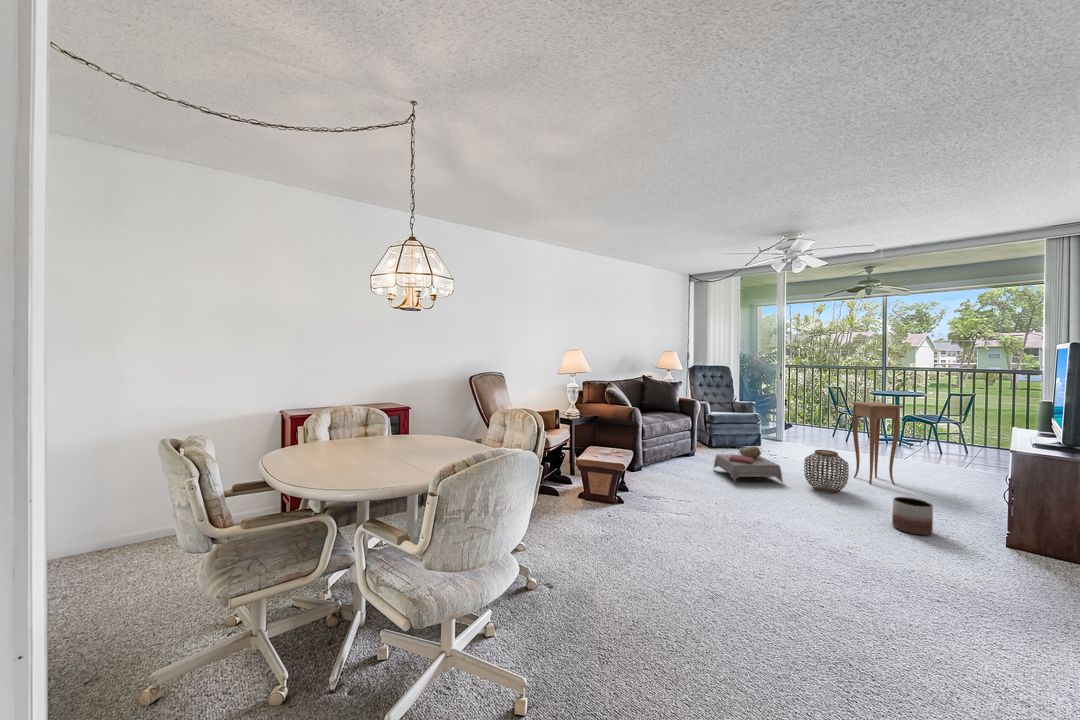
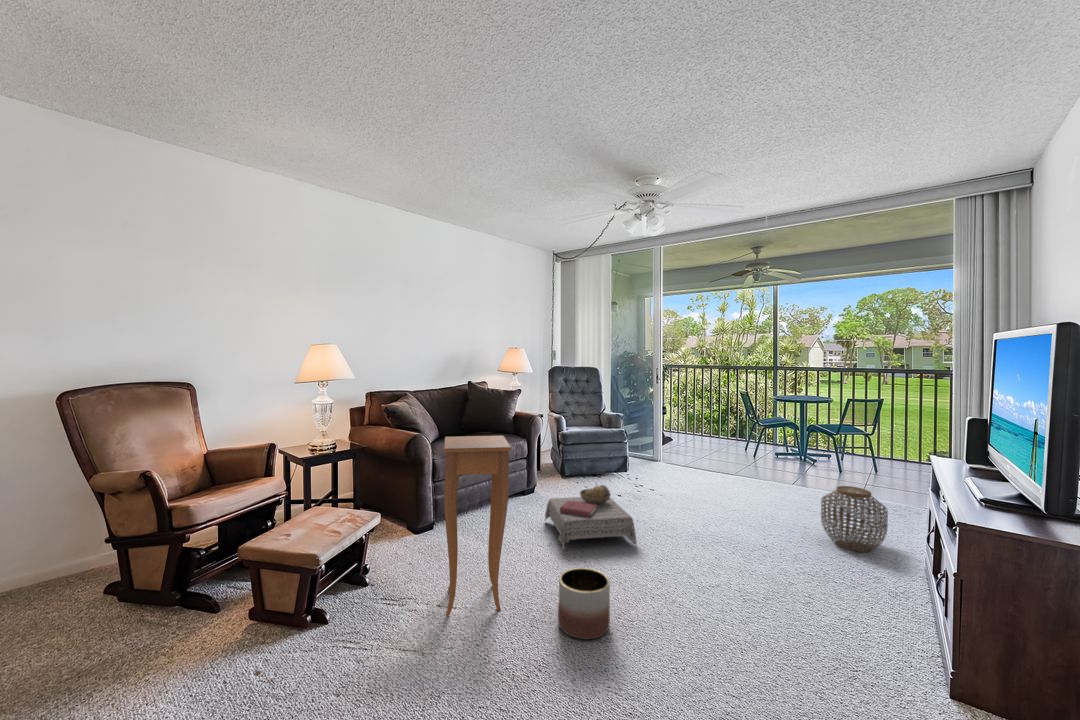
side table: present [850,402,903,484] -> present [444,436,511,616]
woven basket: present [804,450,849,493] -> present [821,486,888,552]
planter: present [892,497,933,535] -> present [558,568,610,639]

